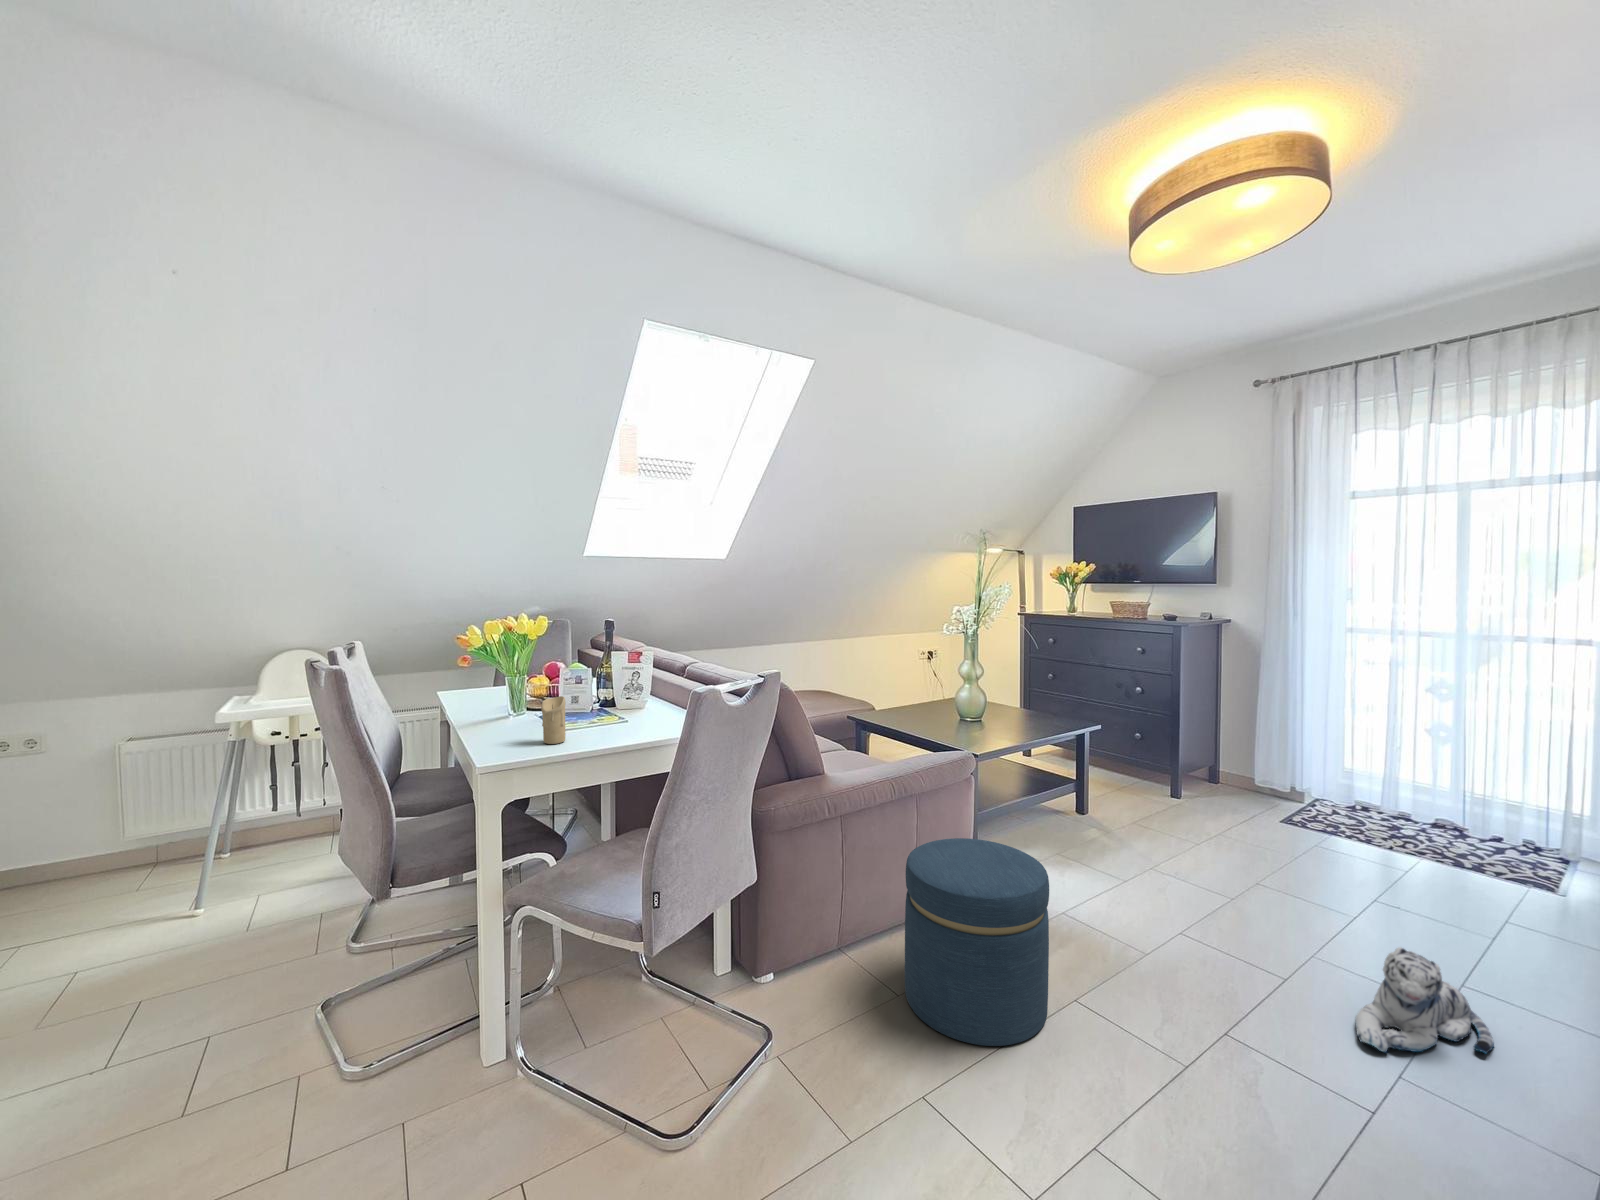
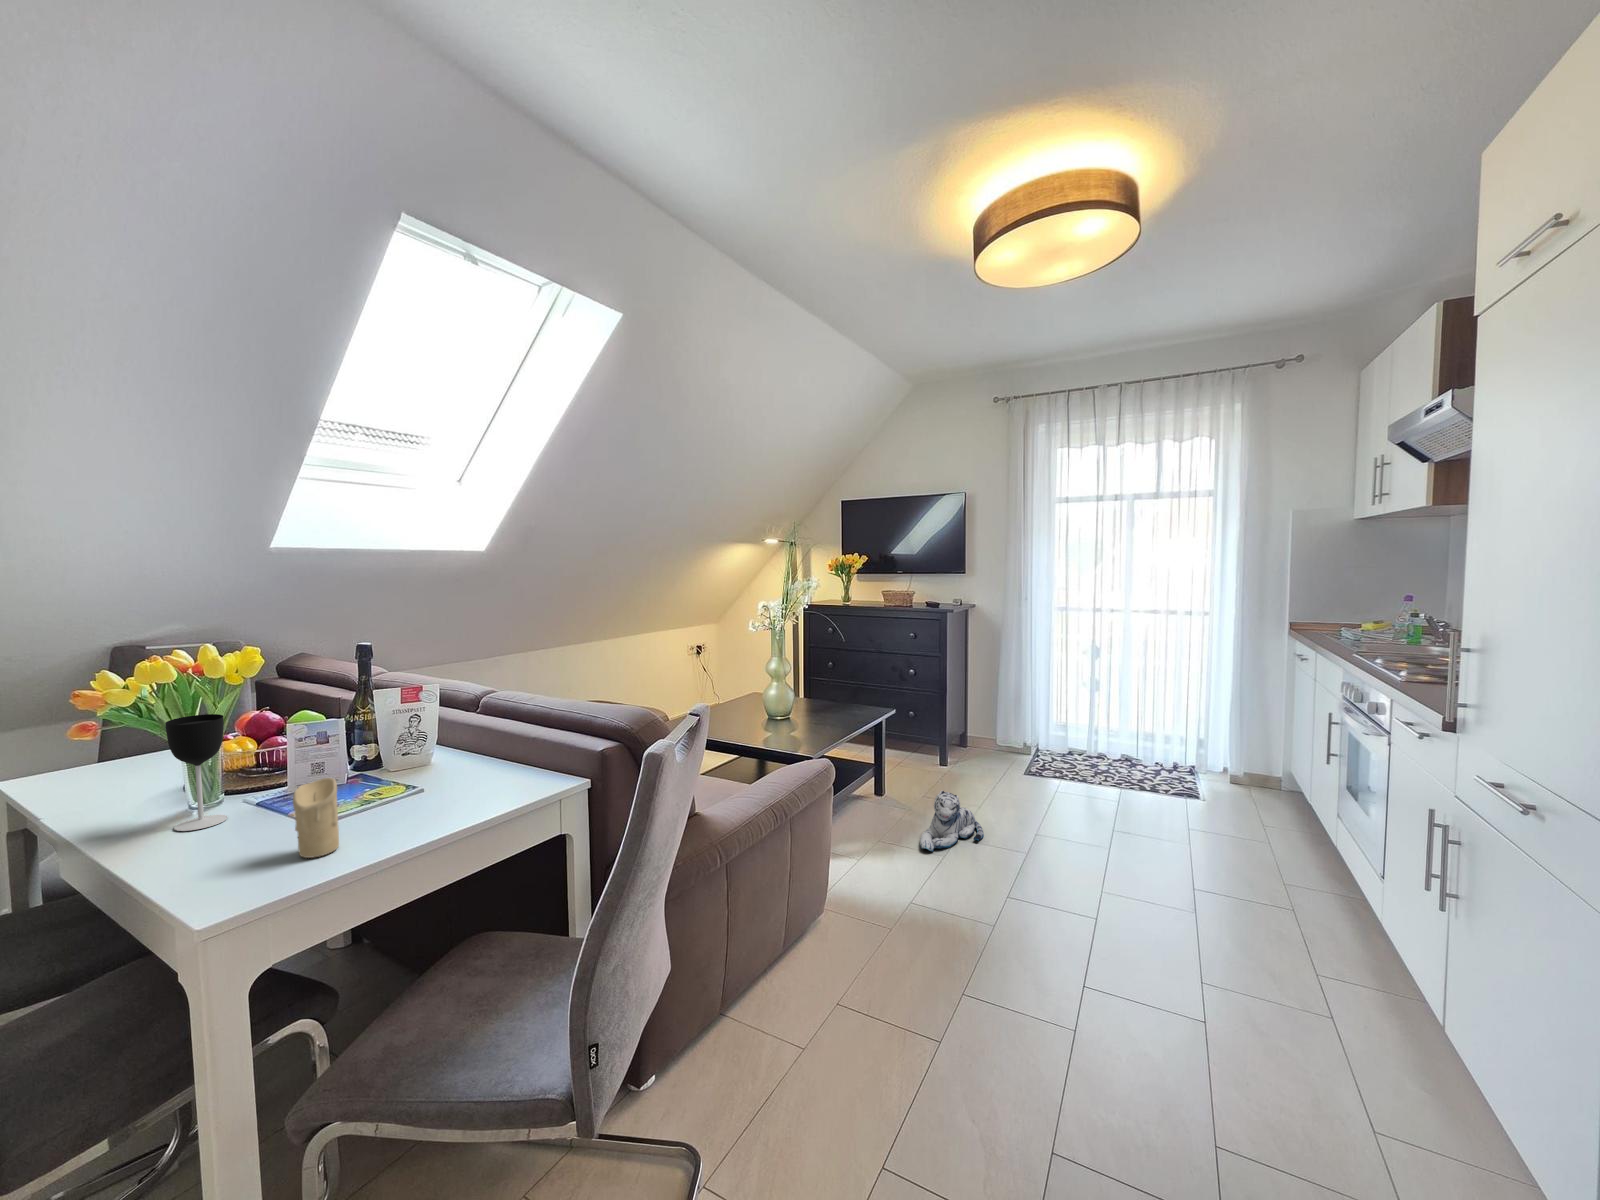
wine glass: none [493,656,522,725] -> present [165,714,228,831]
ottoman: present [905,838,1049,1046] -> none [799,857,949,1089]
plush toy: present [1355,947,1494,1053] -> present [920,791,984,851]

